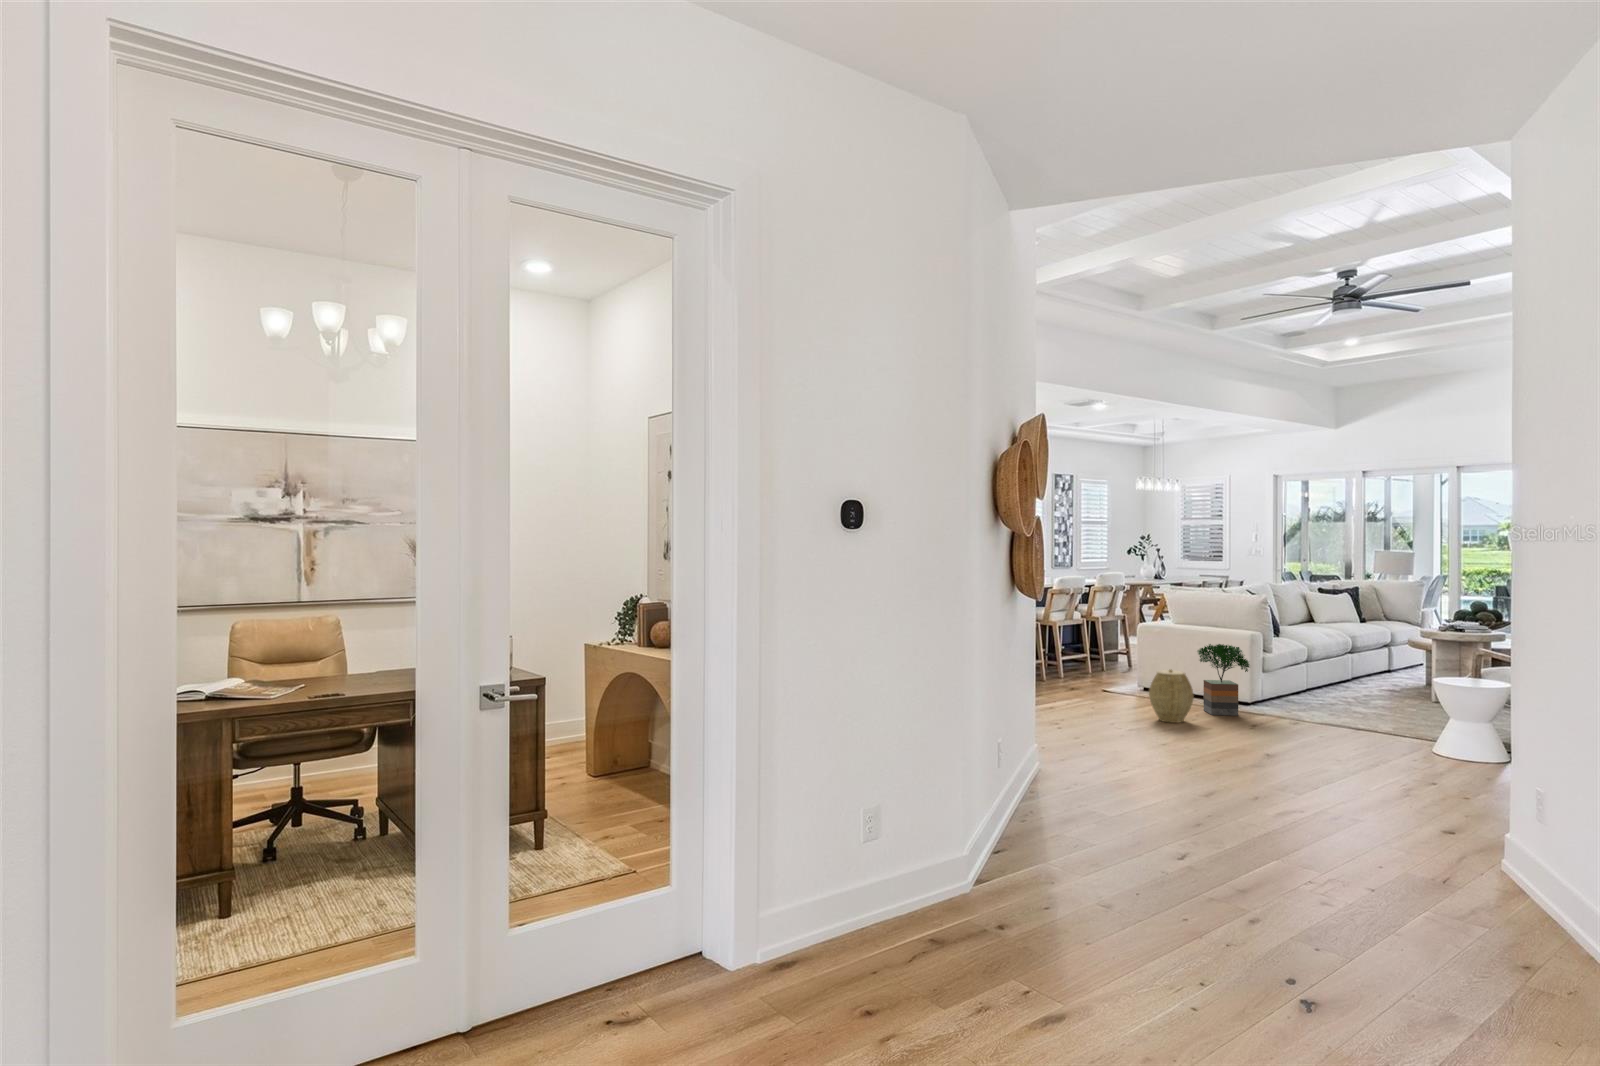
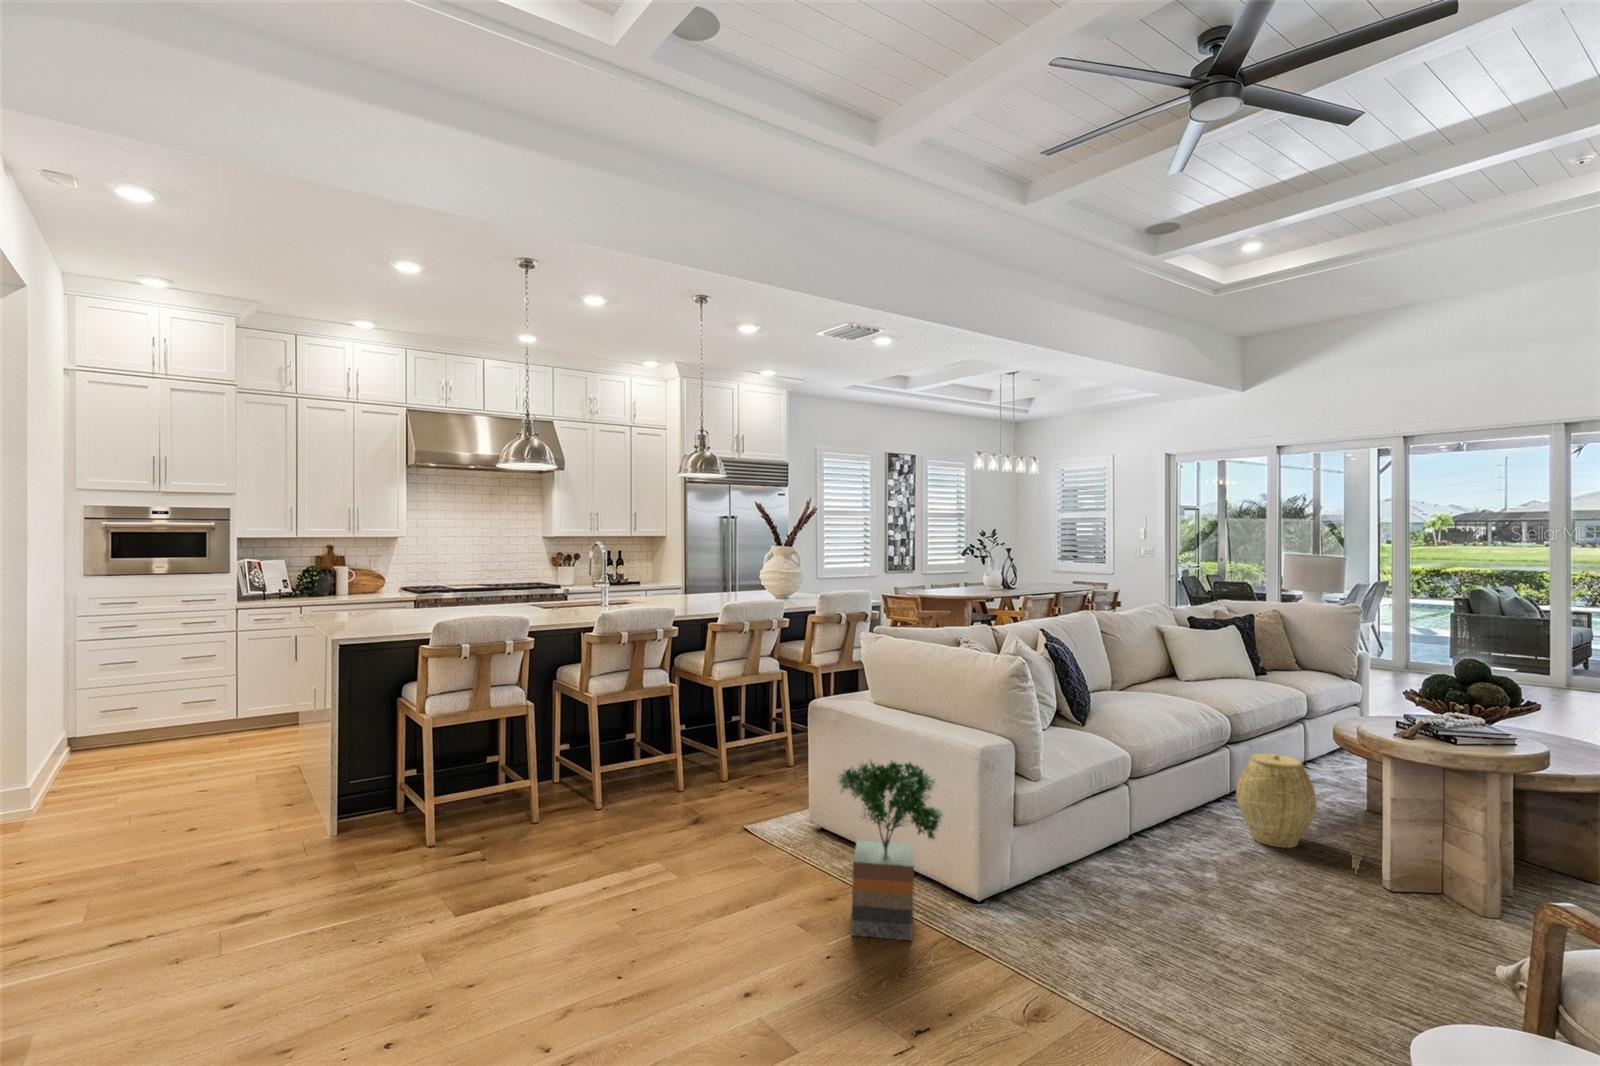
woven basket: present [1149,670,1194,723] -> present [1236,754,1317,848]

